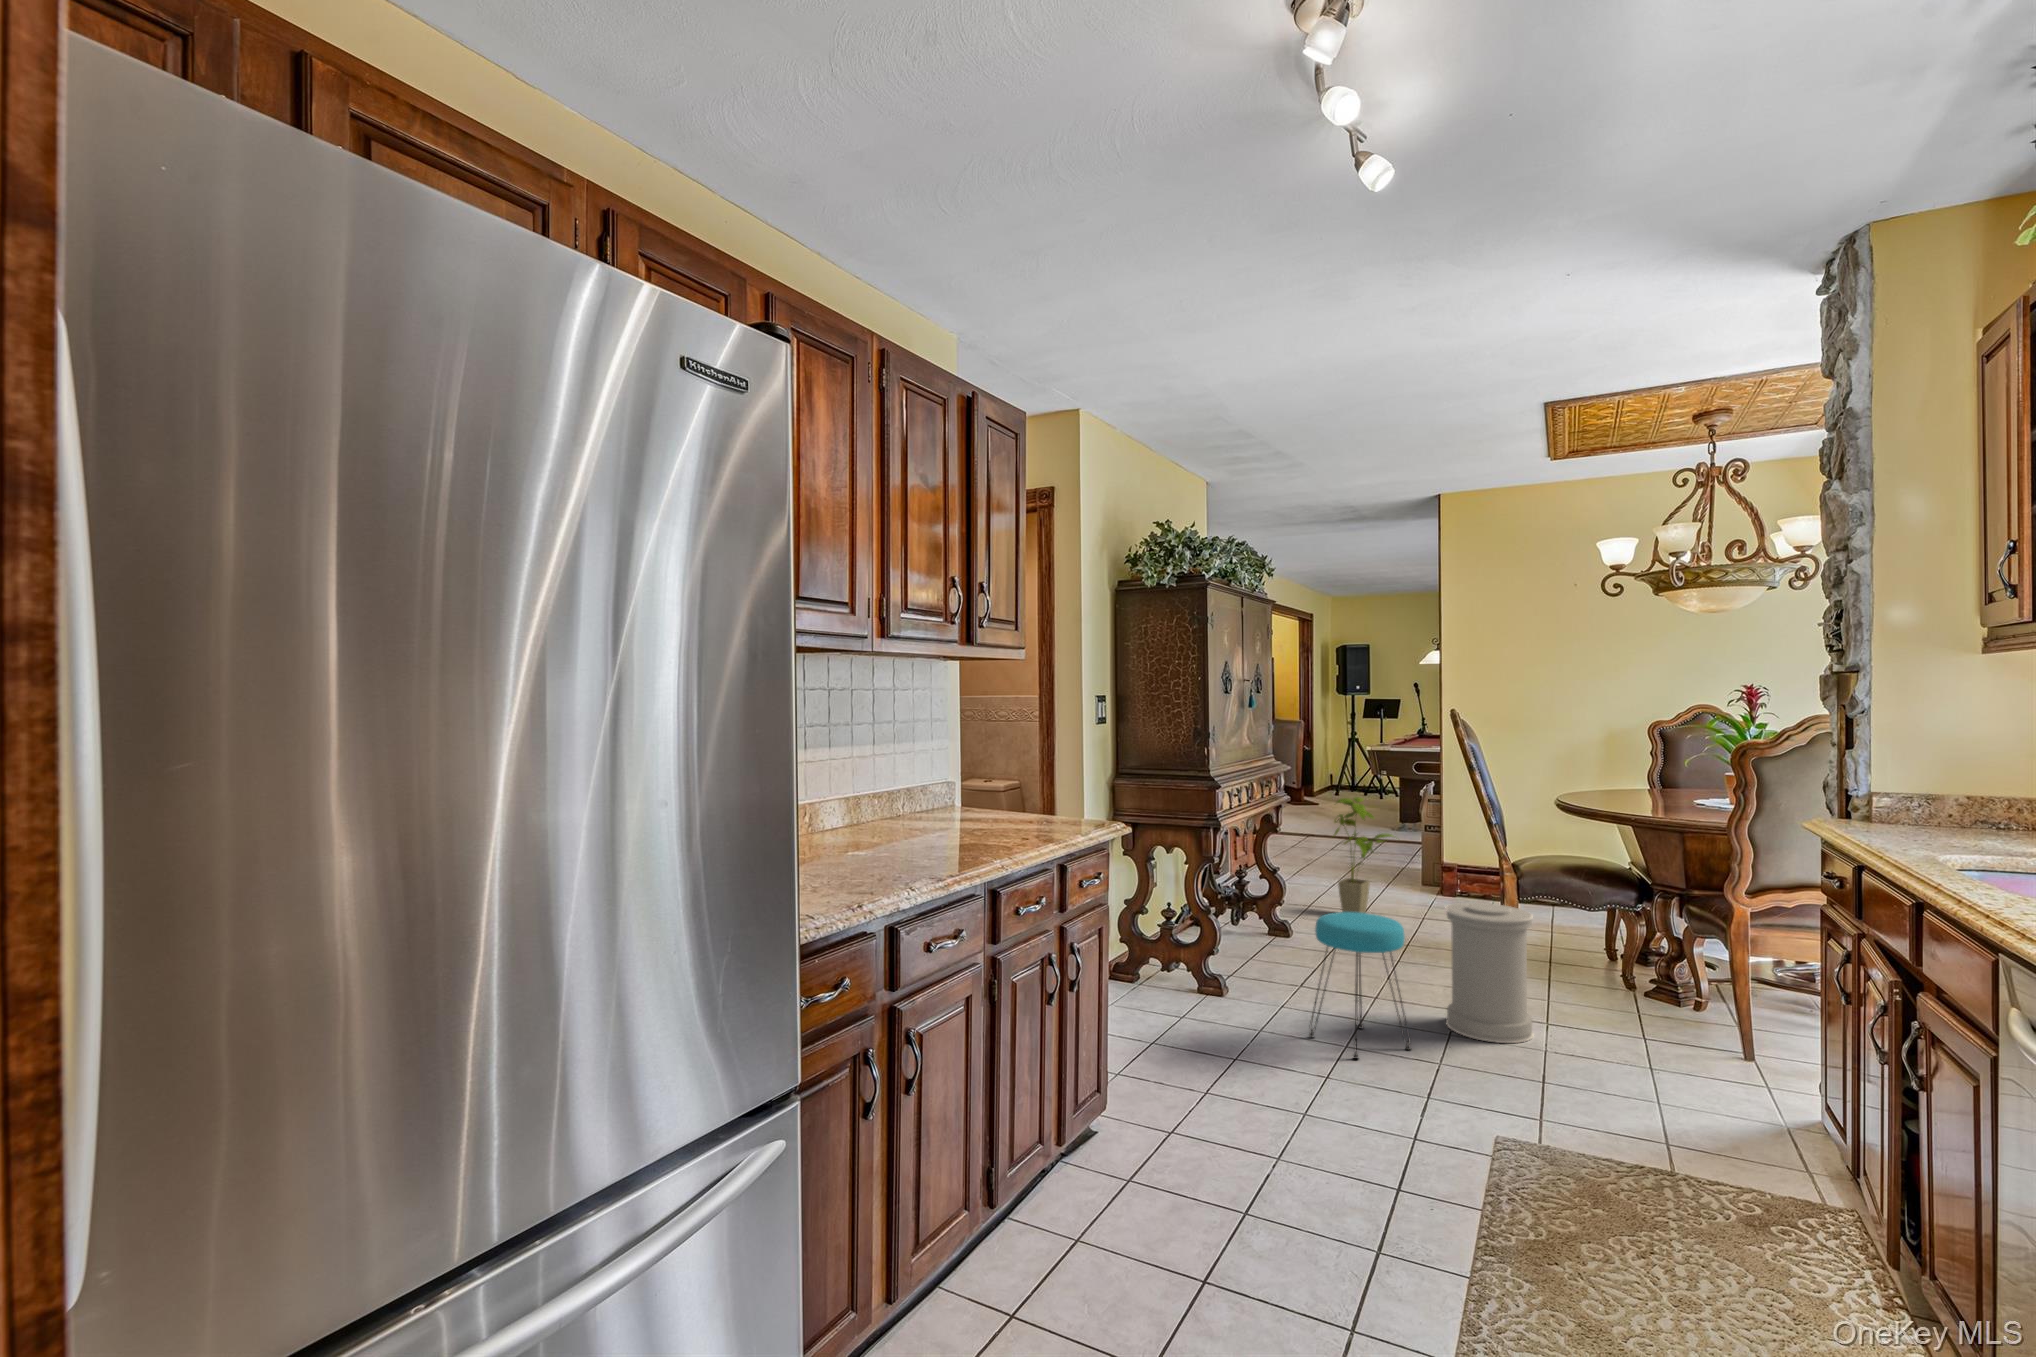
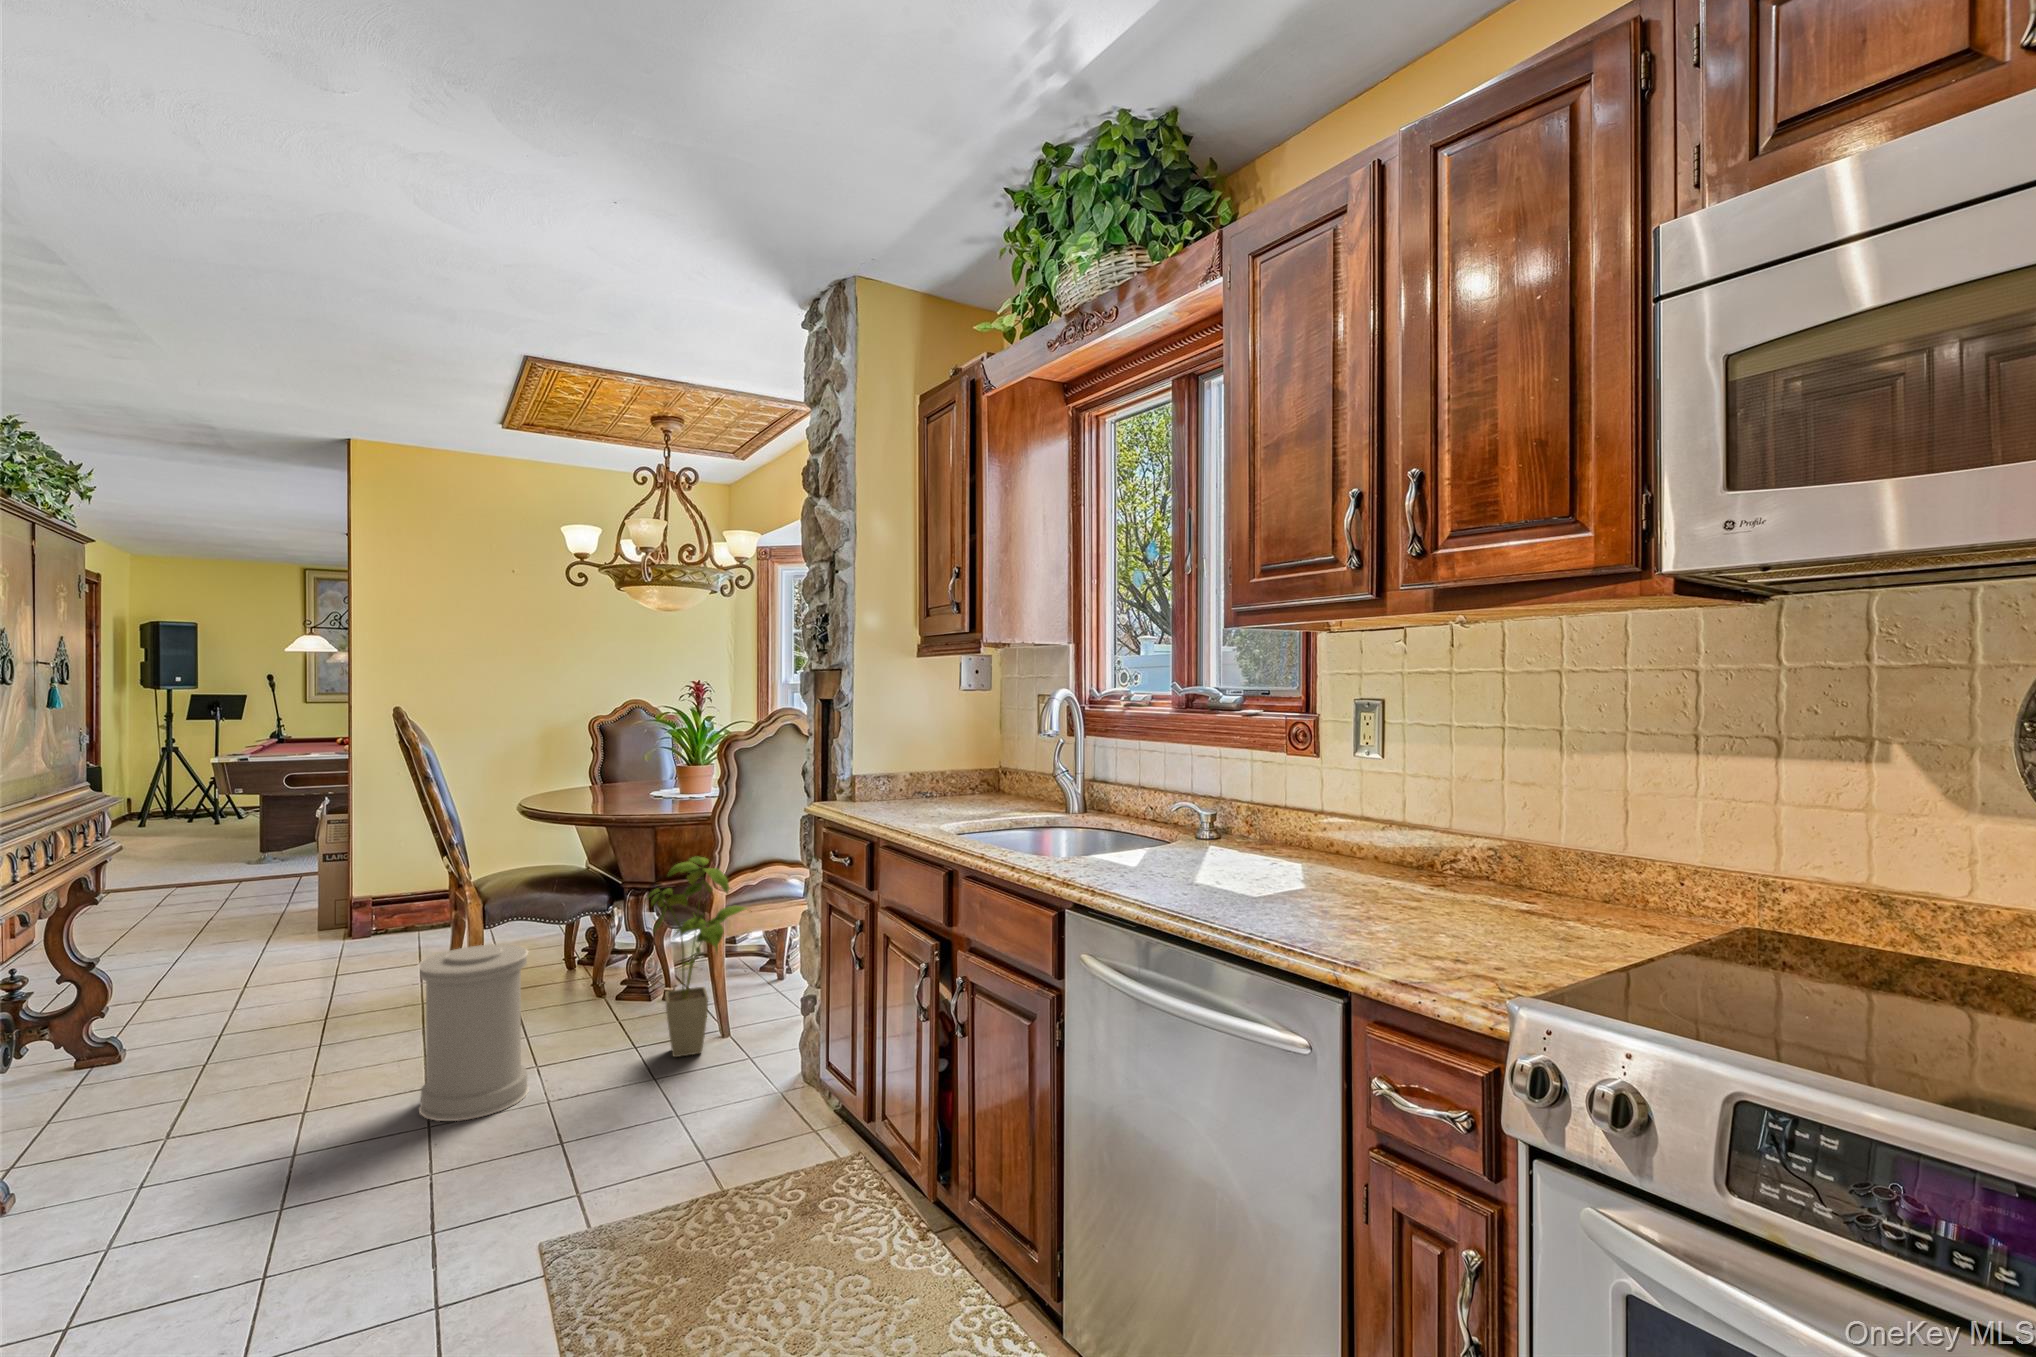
house plant: present [1334,797,1393,913] -> present [647,856,752,1057]
stool: present [1309,912,1411,1059] -> none [213,1003,387,1223]

